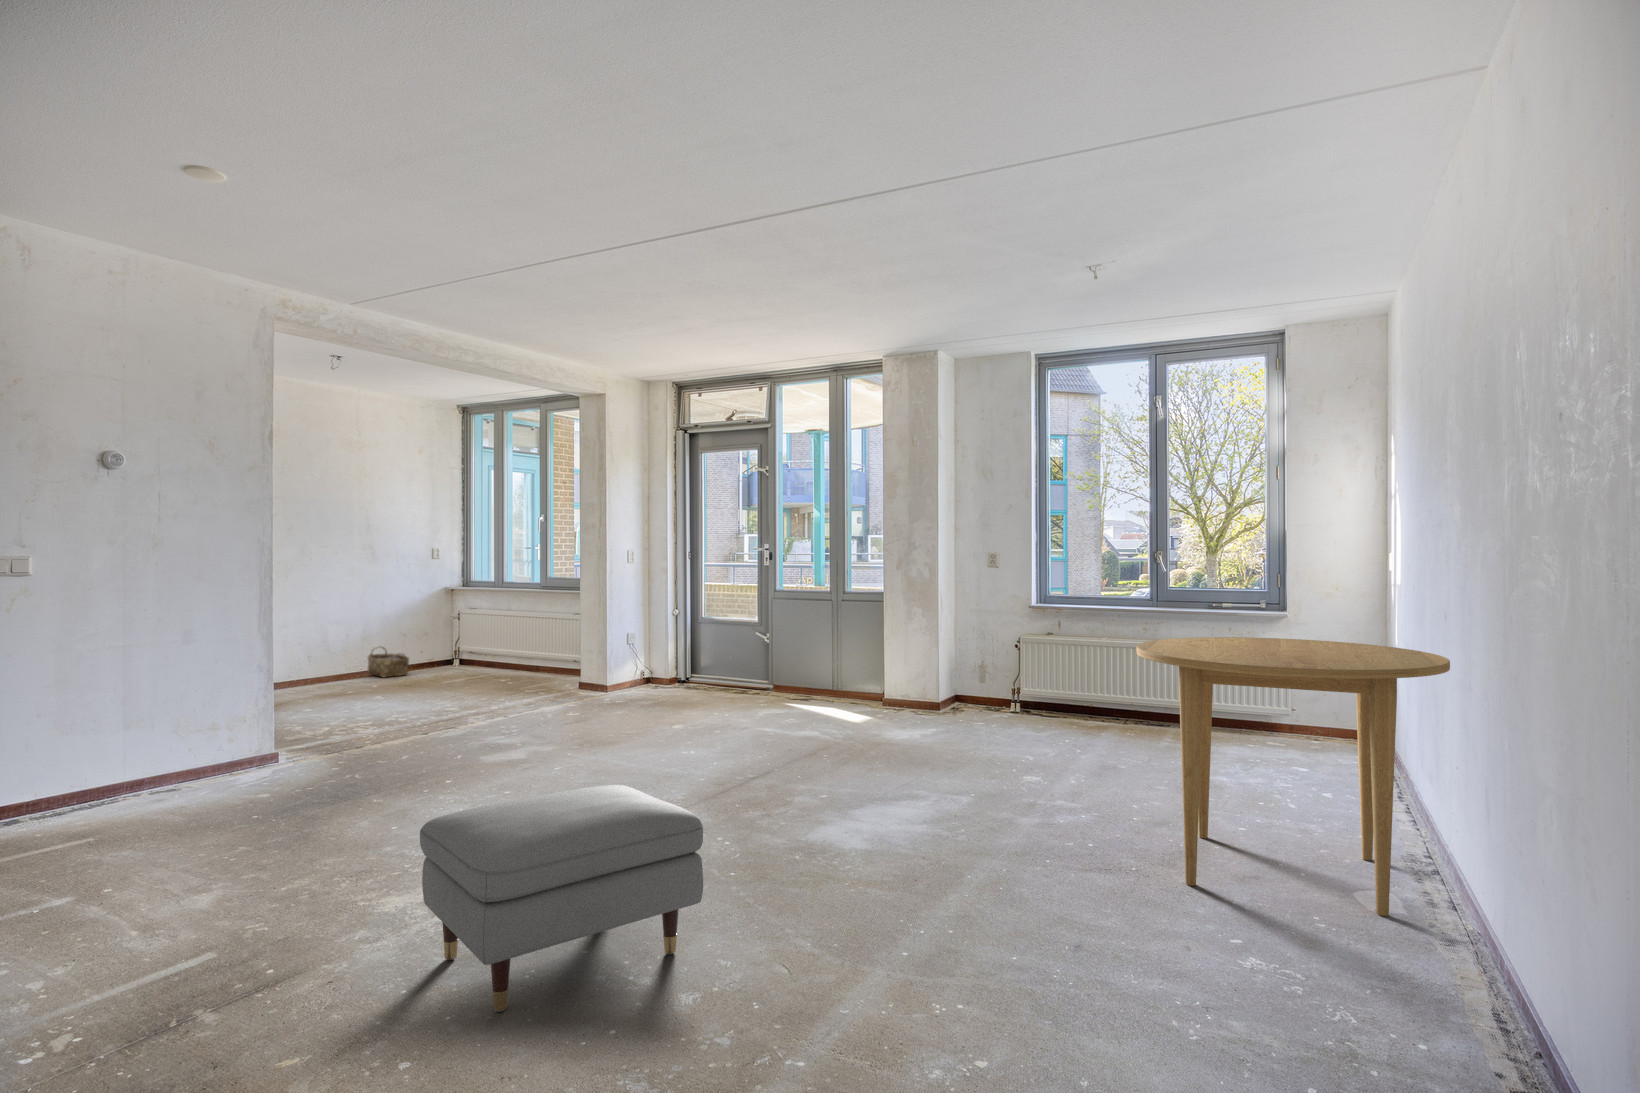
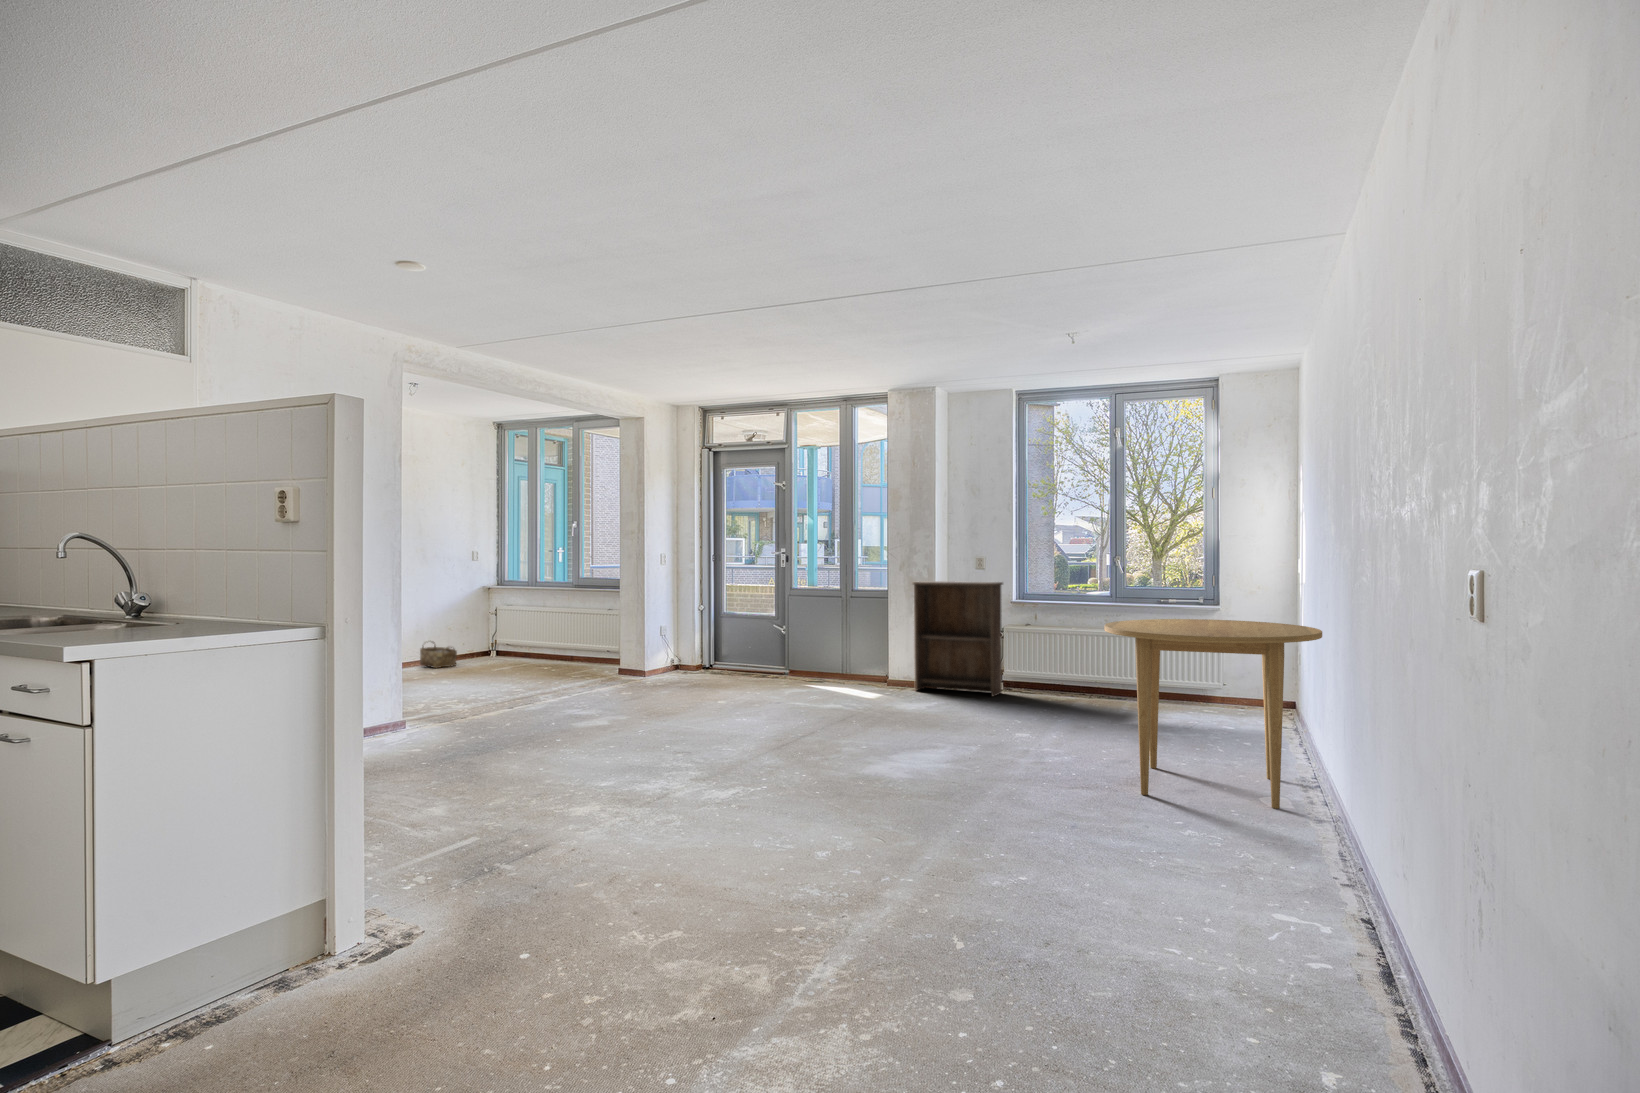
bookshelf: none [911,584,1020,723] -> present [913,581,1003,697]
ottoman: present [420,785,703,1012] -> none [619,726,814,867]

